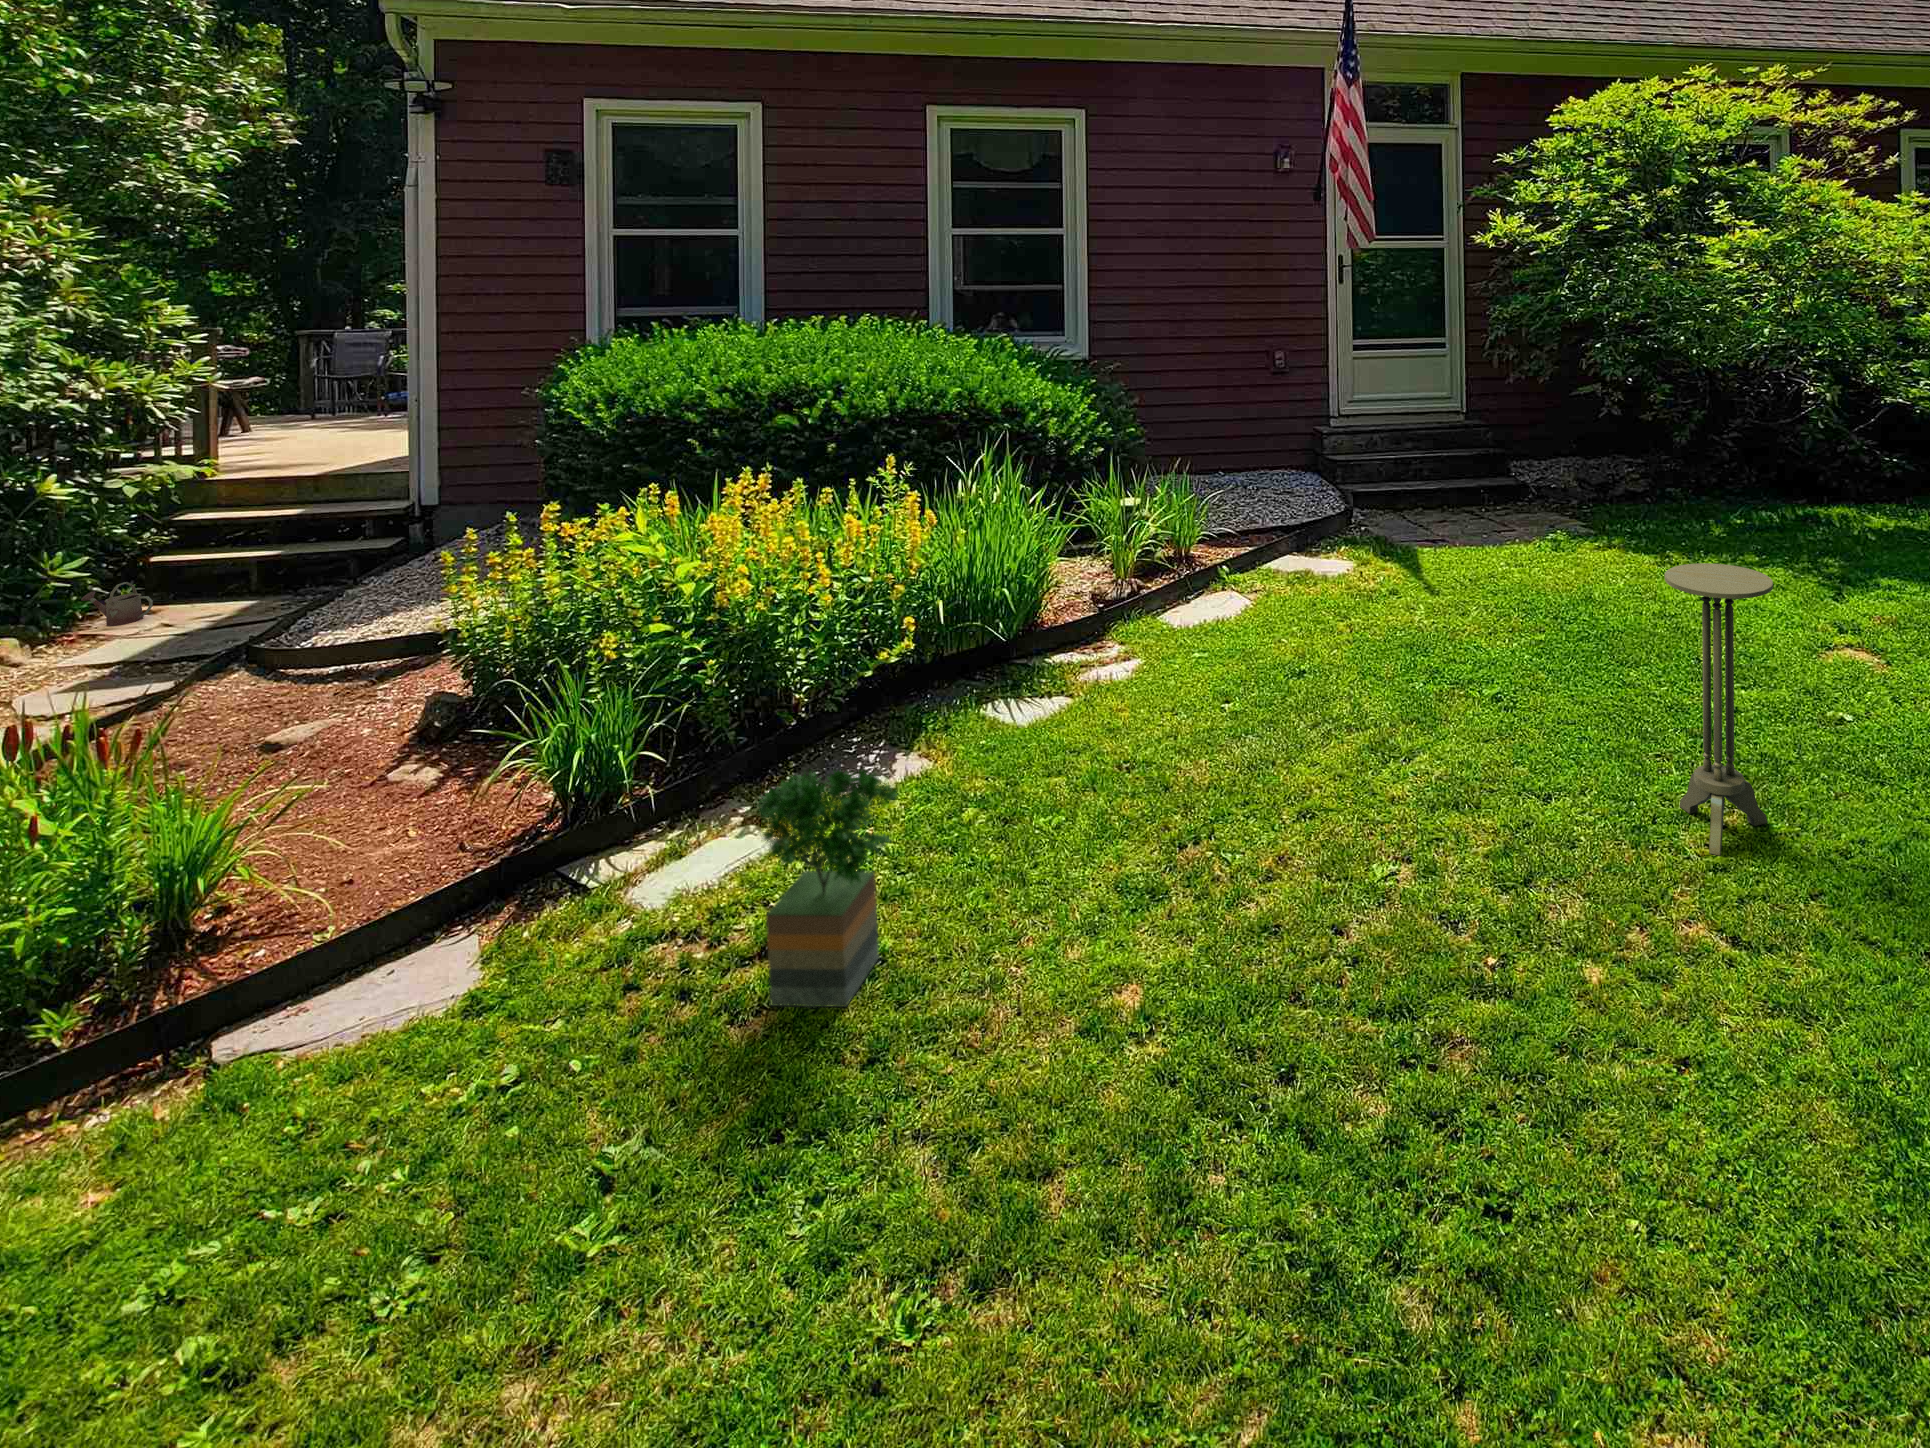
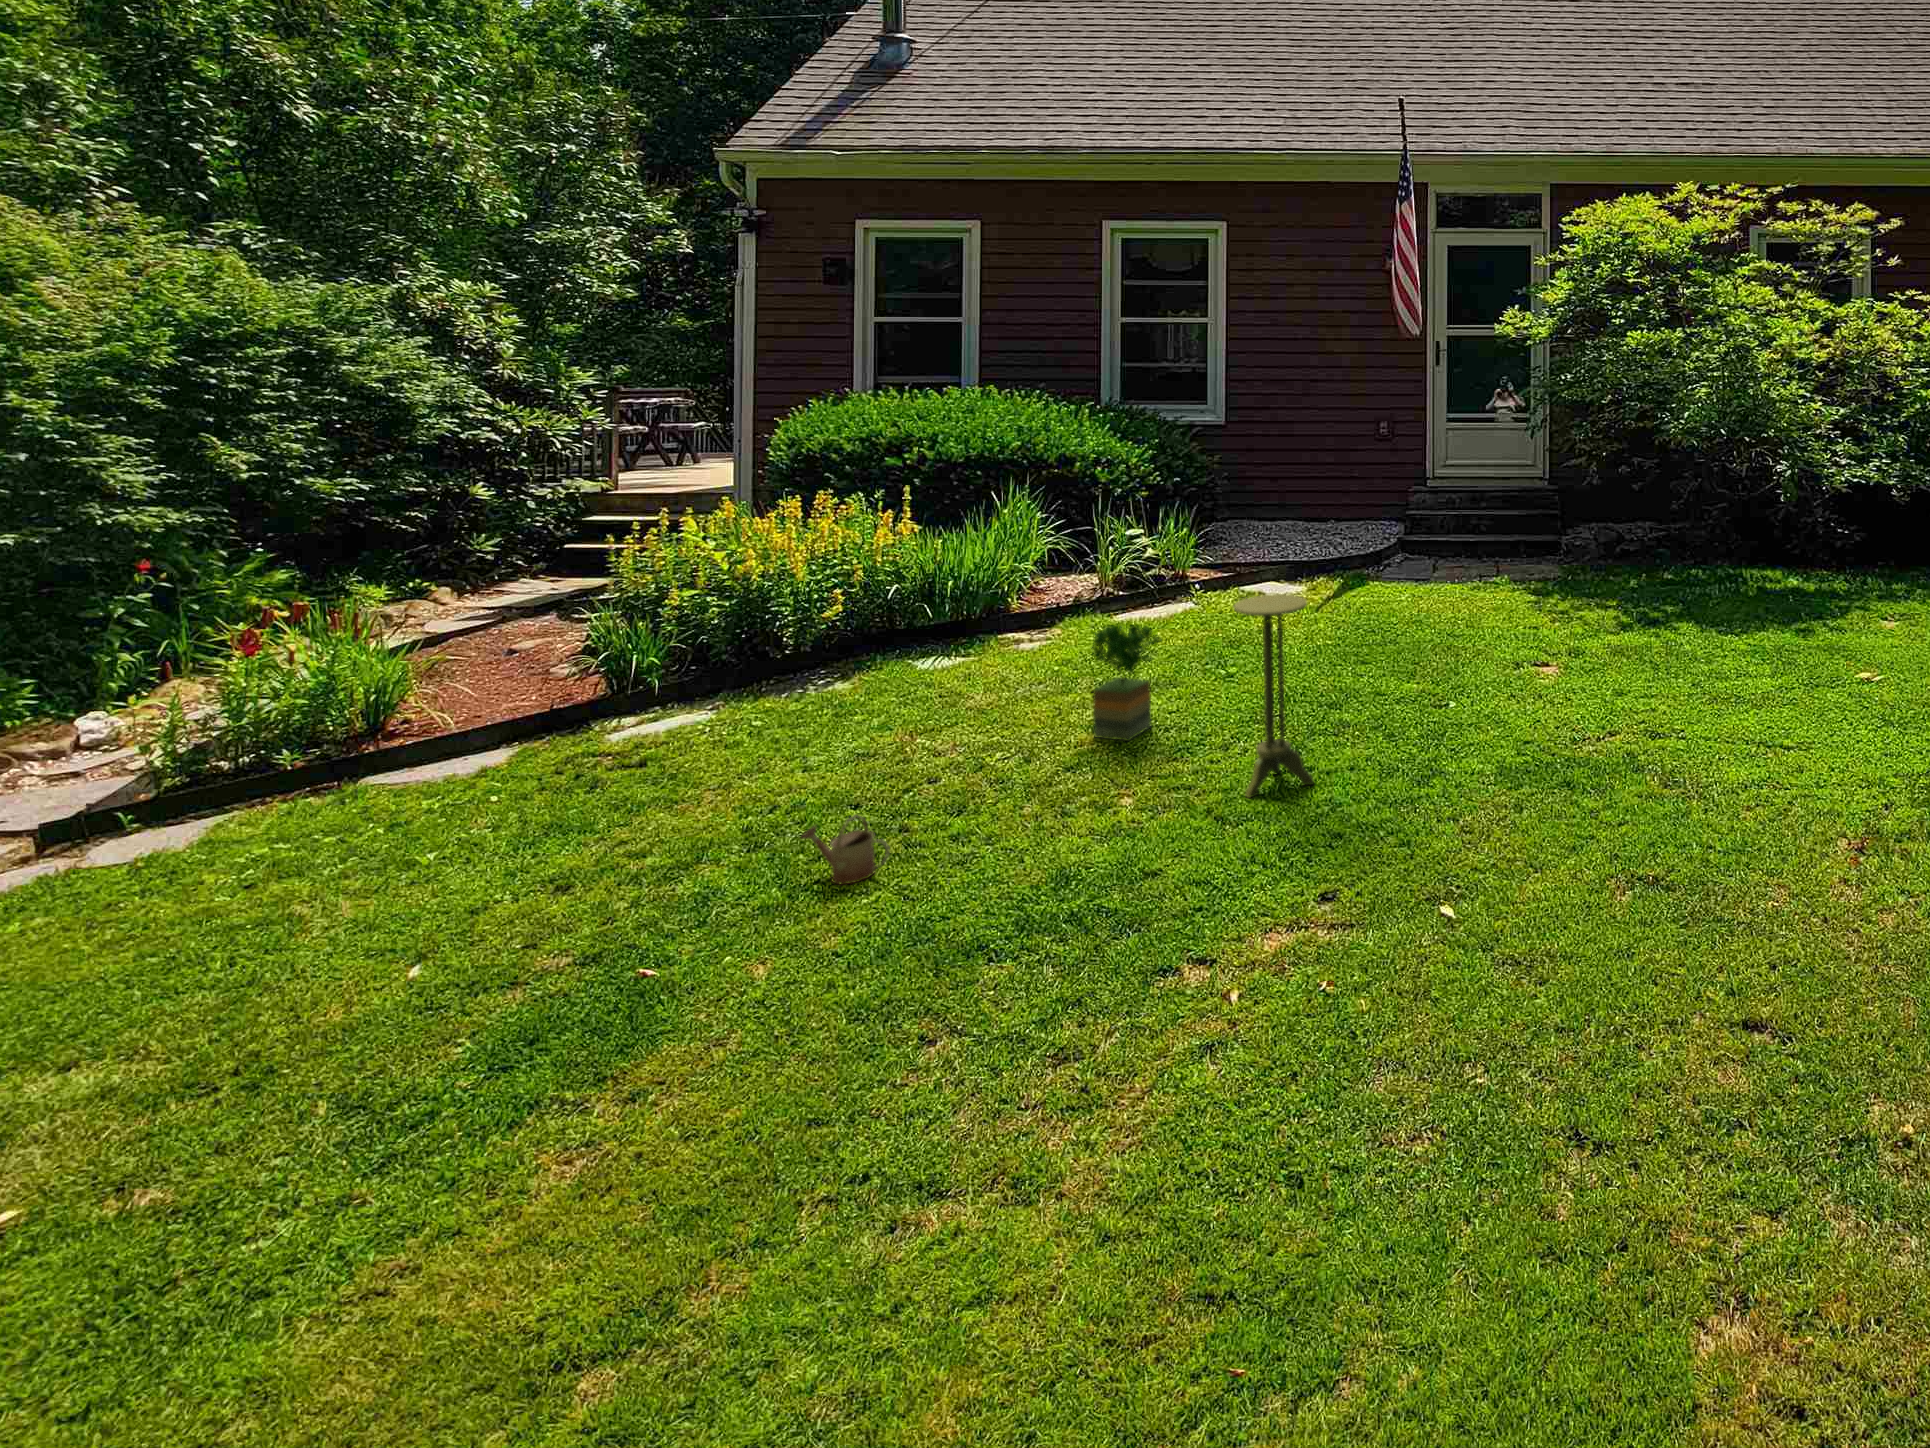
watering can: present [81,582,153,626] -> present [801,815,890,884]
potted tree: present [758,770,897,1007] -> present [1091,625,1161,741]

